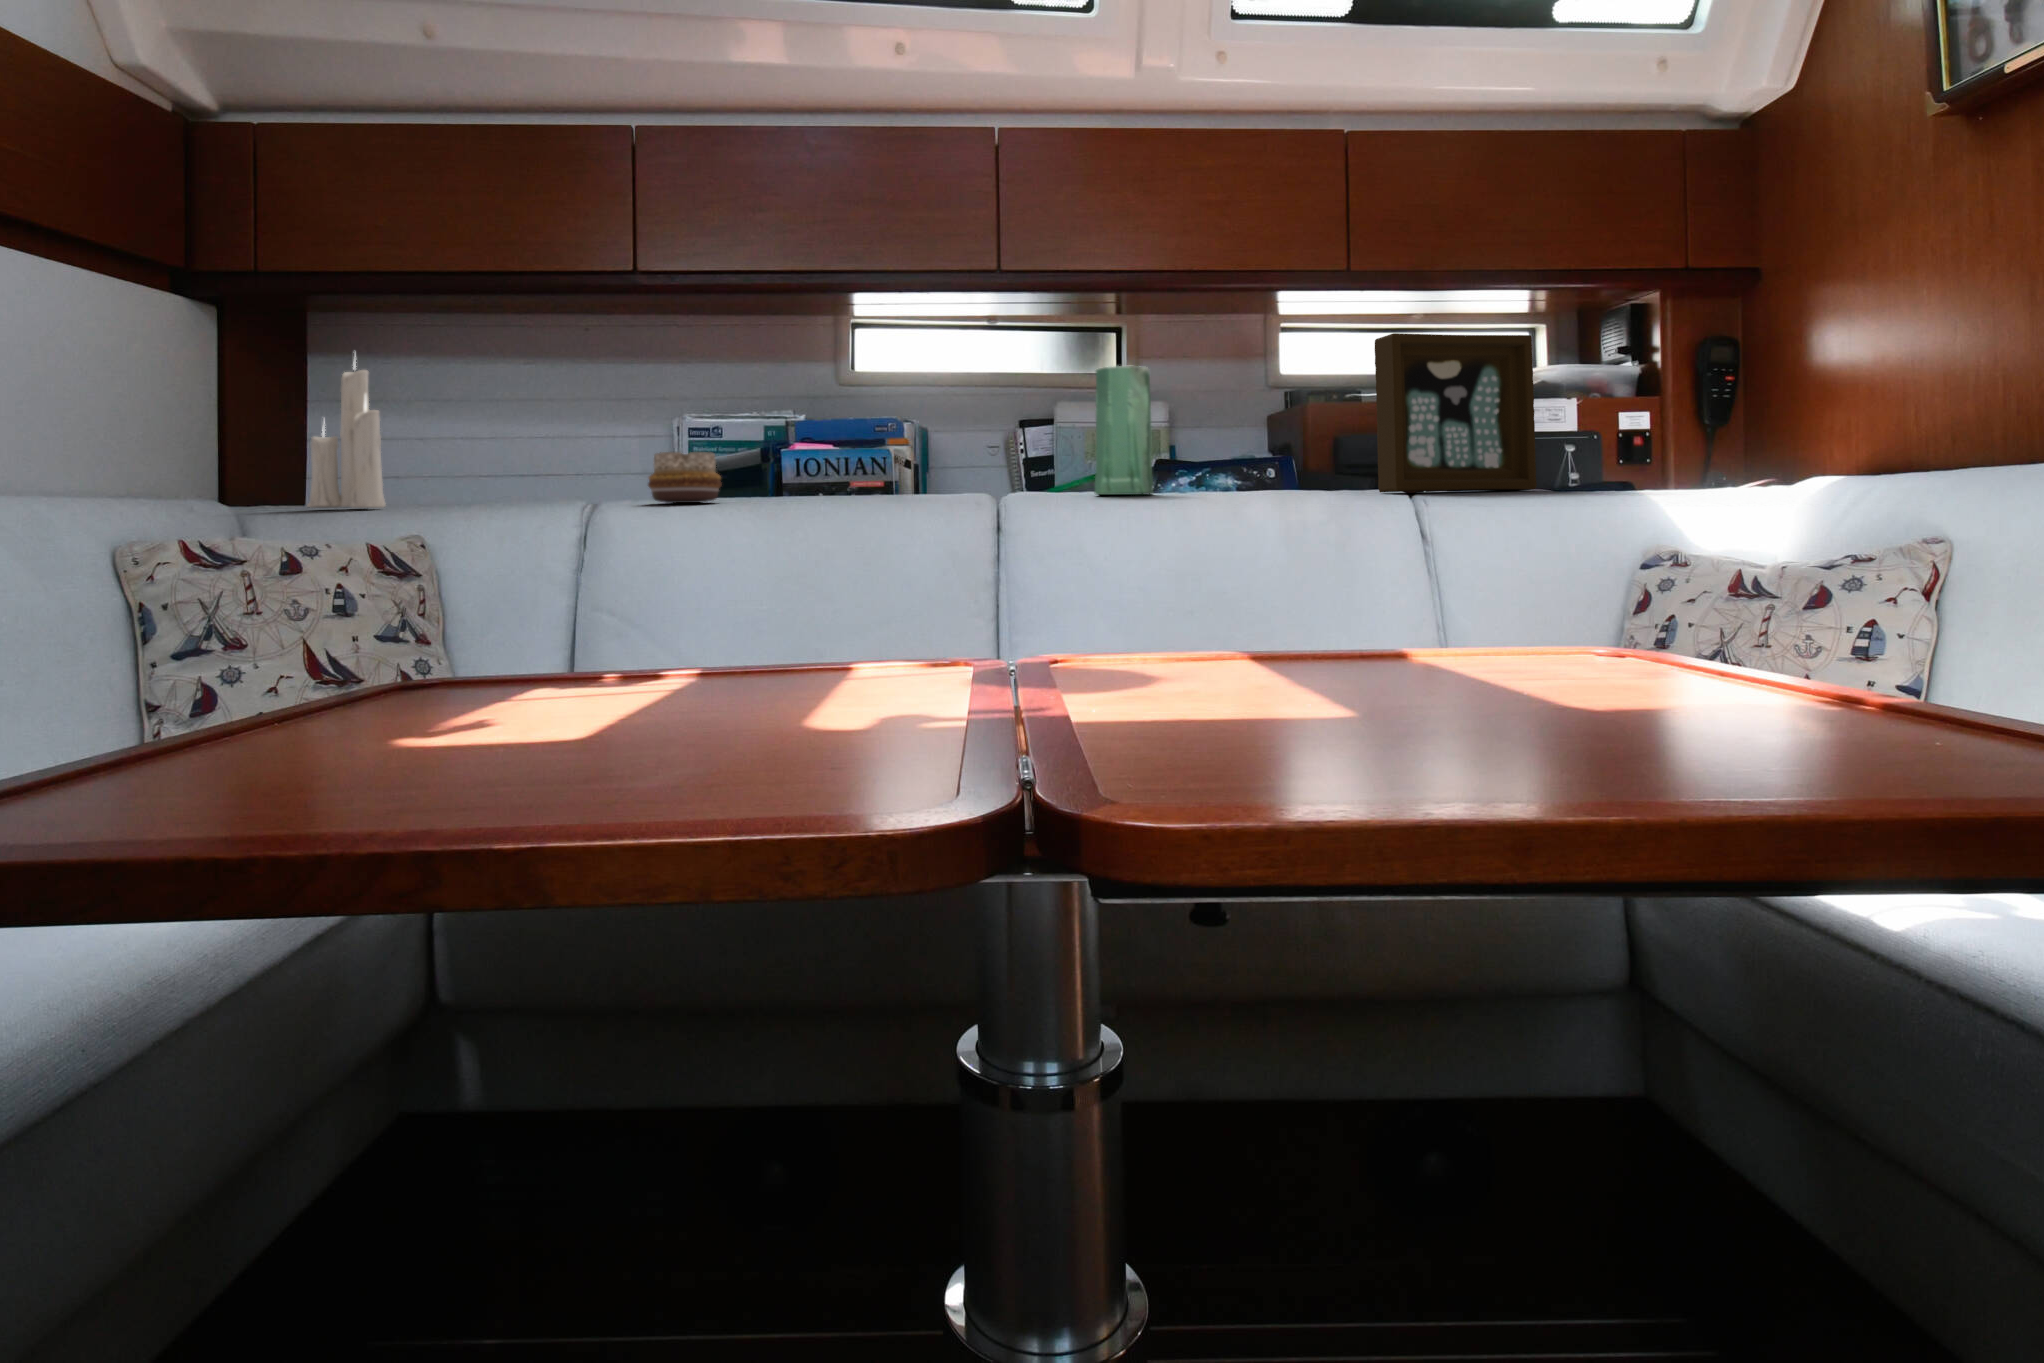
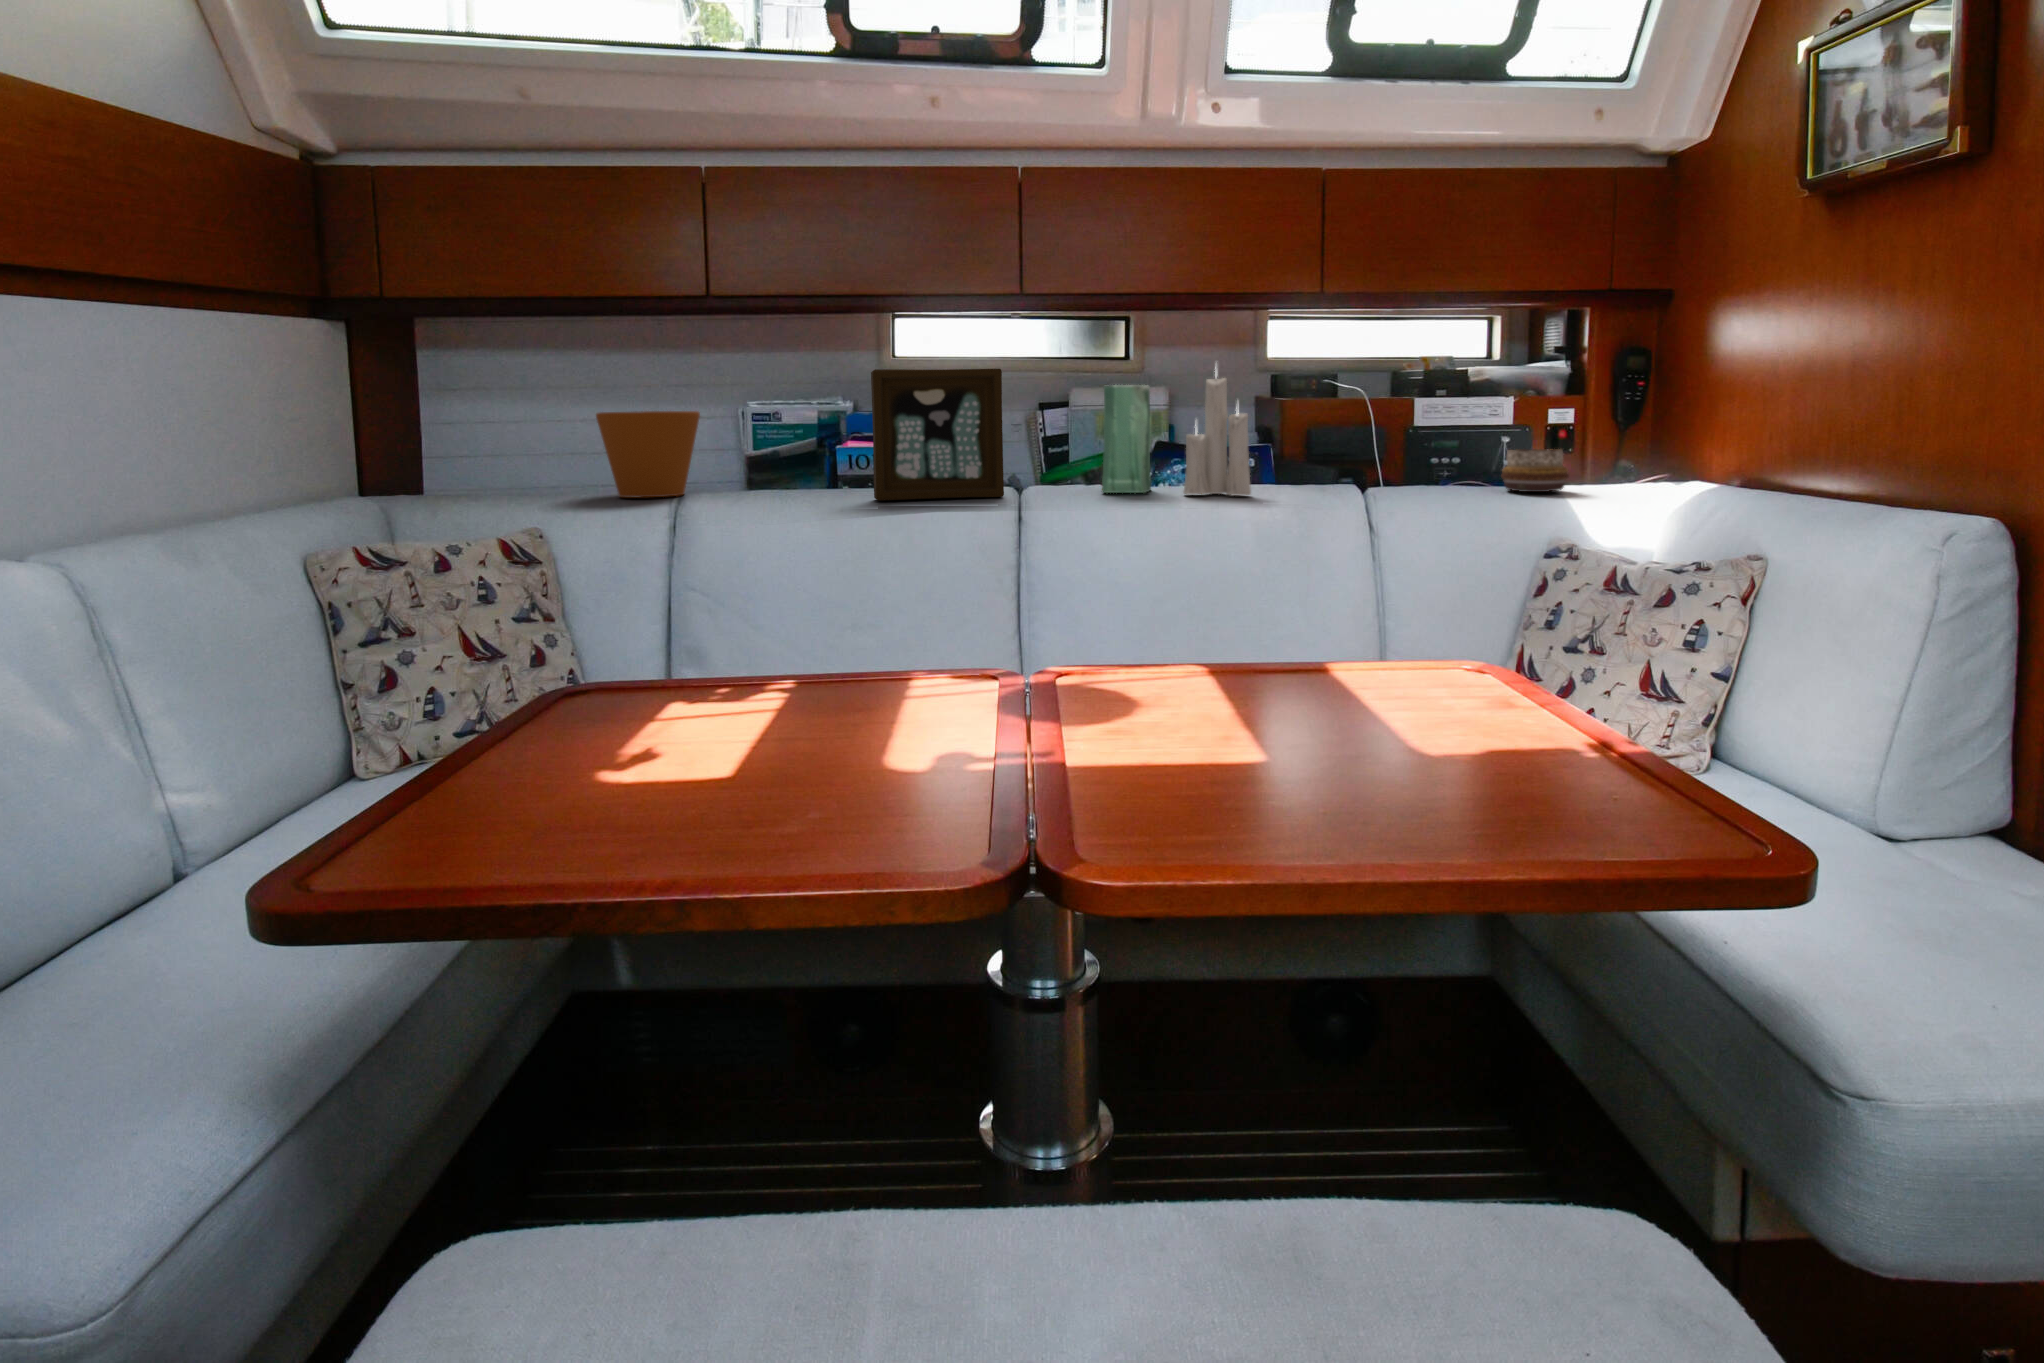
picture frame: present [1375,333,1537,492] -> present [871,369,1004,501]
candle: present [308,359,385,508] -> present [1183,370,1251,495]
flower pot: none [497,397,621,503] -> present [596,411,700,497]
decorative bowl: present [648,452,722,503] -> present [1501,449,1568,492]

